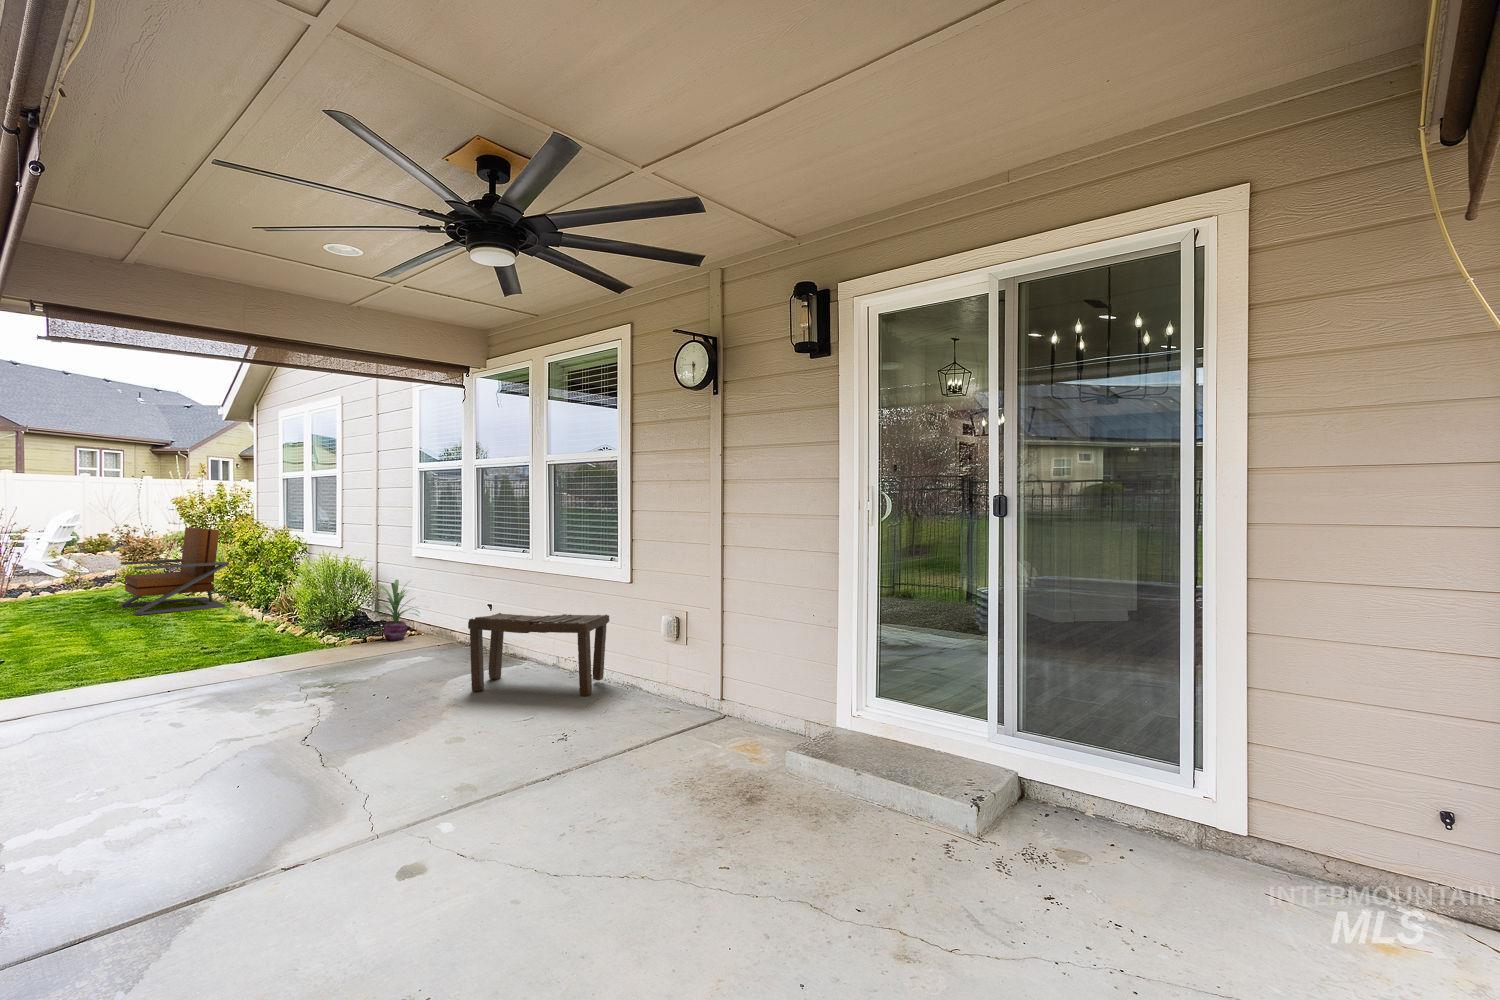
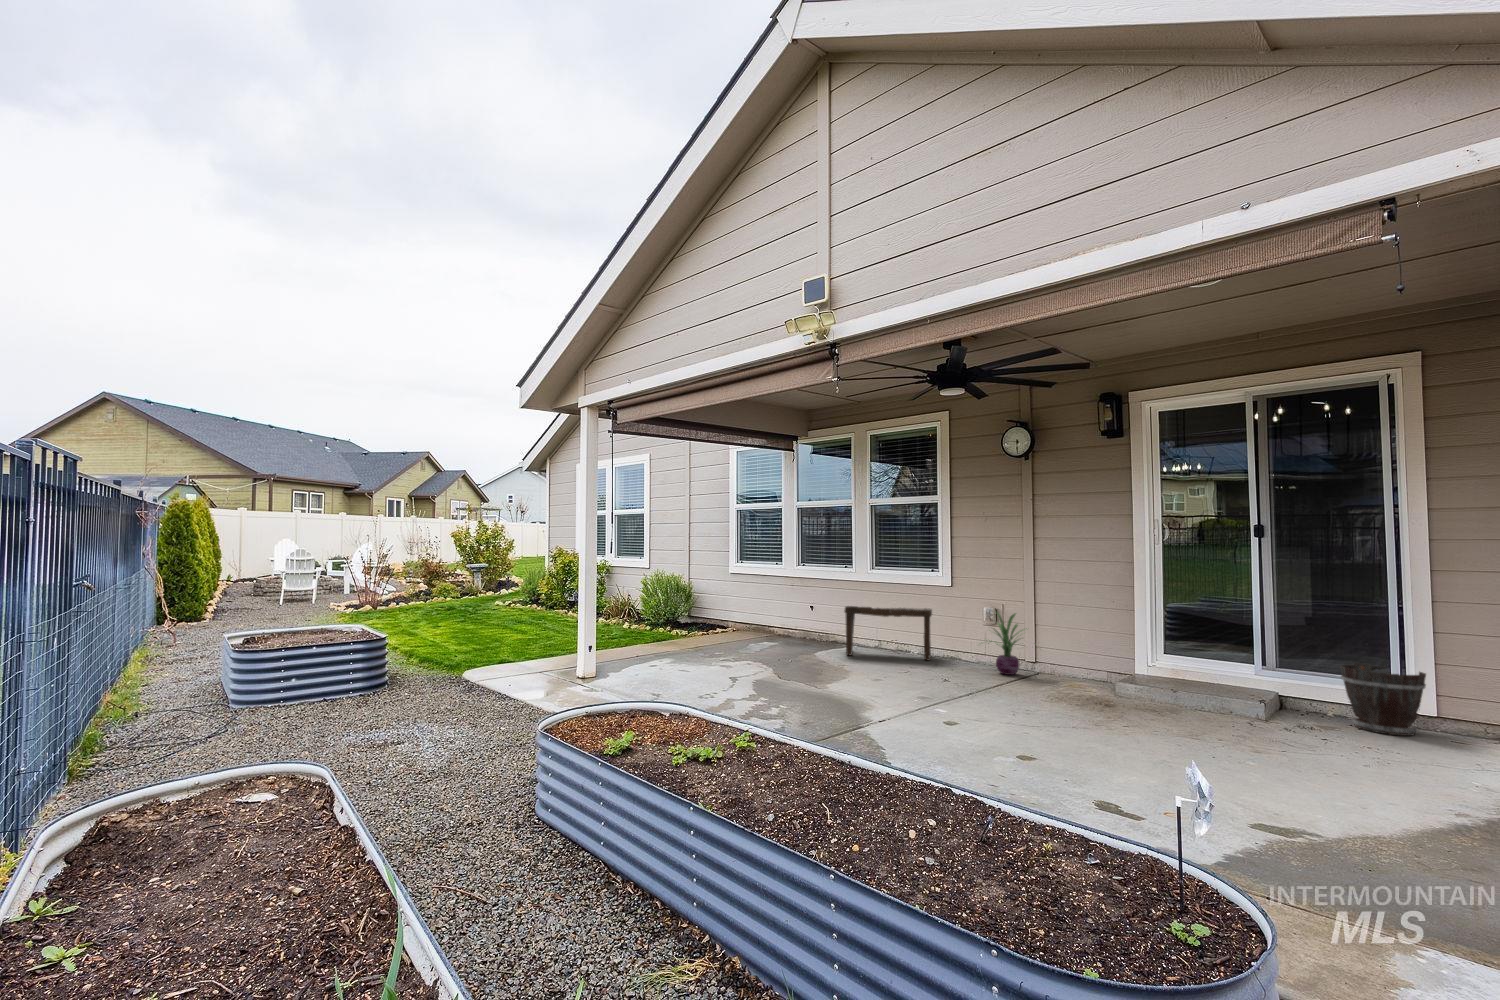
lounge chair: present [120,528,229,615] -> none [490,550,569,612]
decorative plant: present [375,580,420,640] -> present [991,612,1025,675]
bucket: none [1097,734,1231,886] -> present [1340,663,1426,736]

